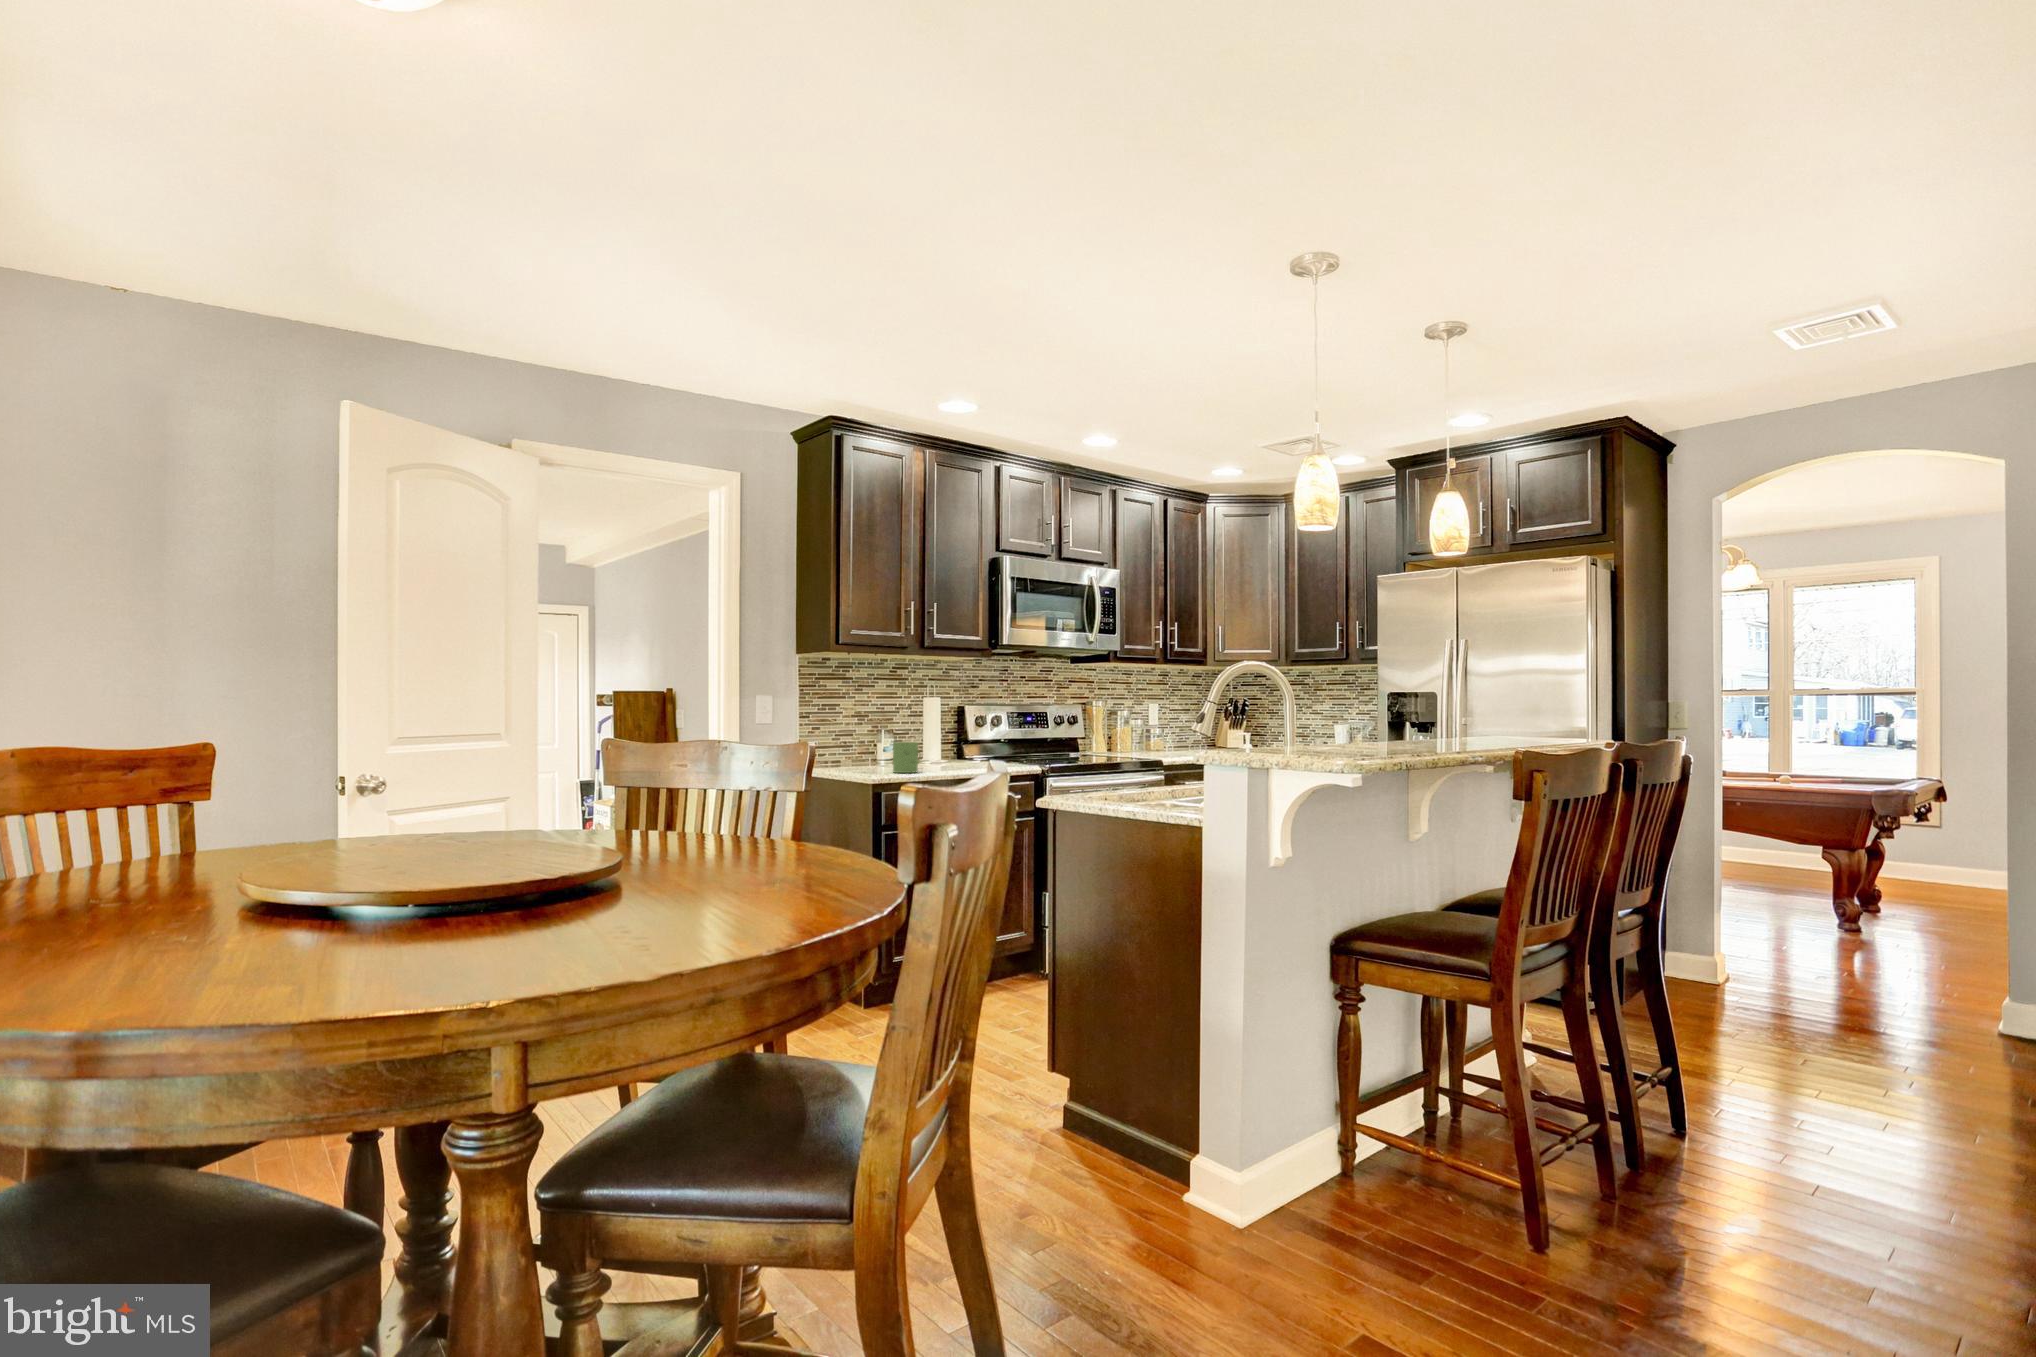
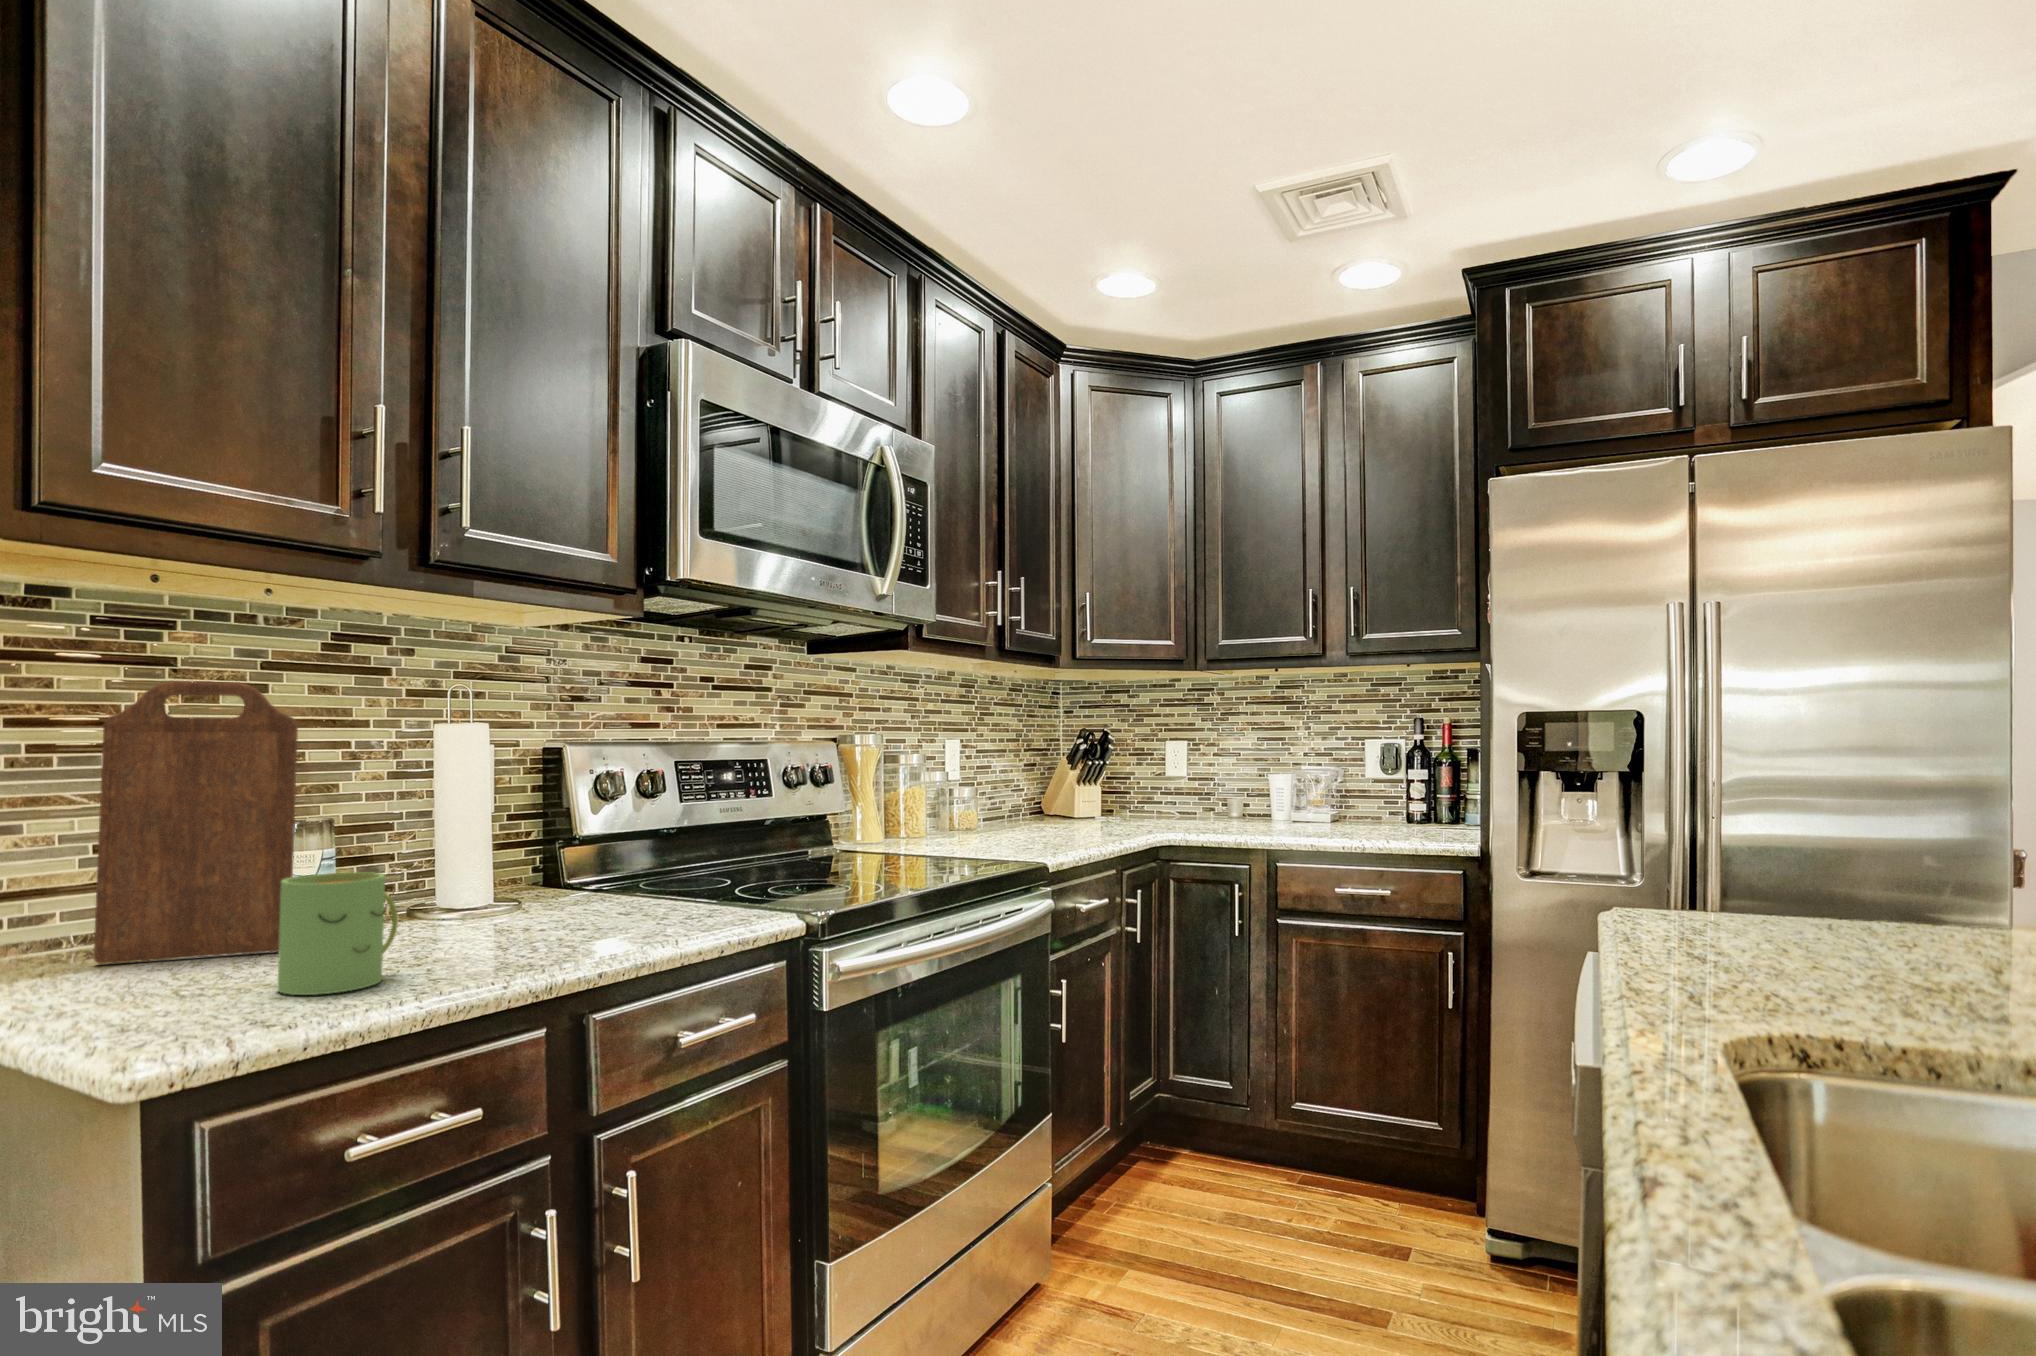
cutting board: none [841,686,889,767] -> present [94,681,298,964]

